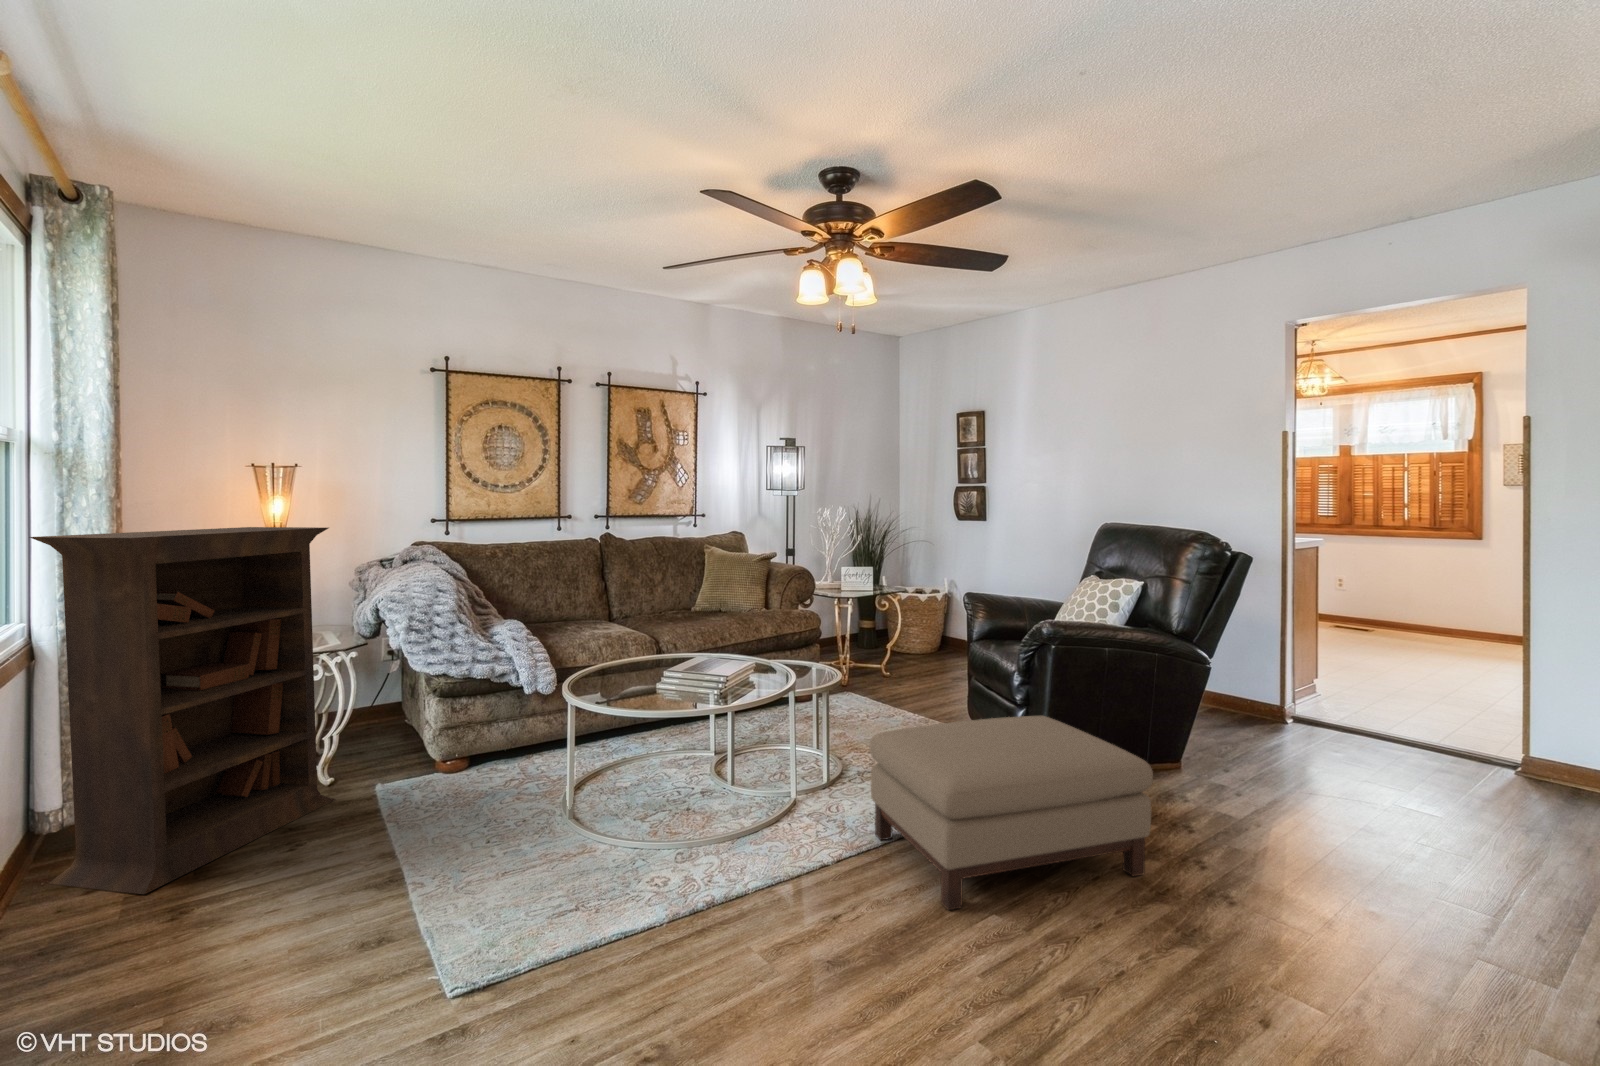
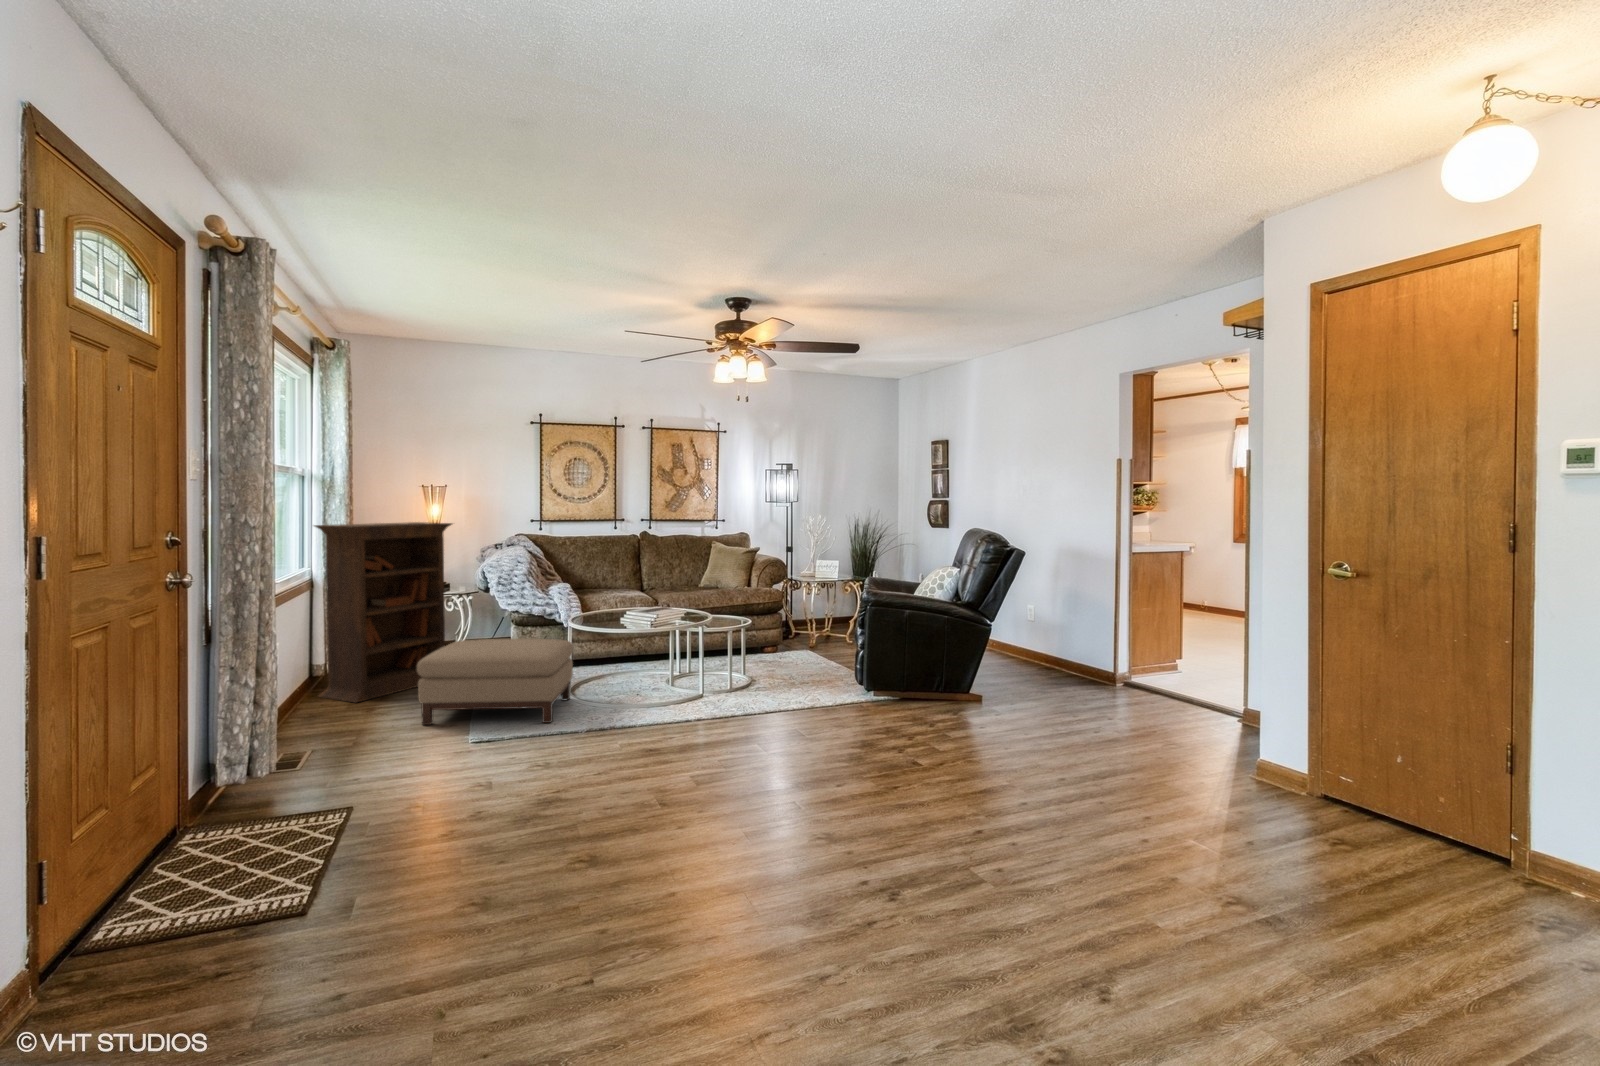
ottoman: present [870,716,1153,910] -> present [417,639,573,725]

